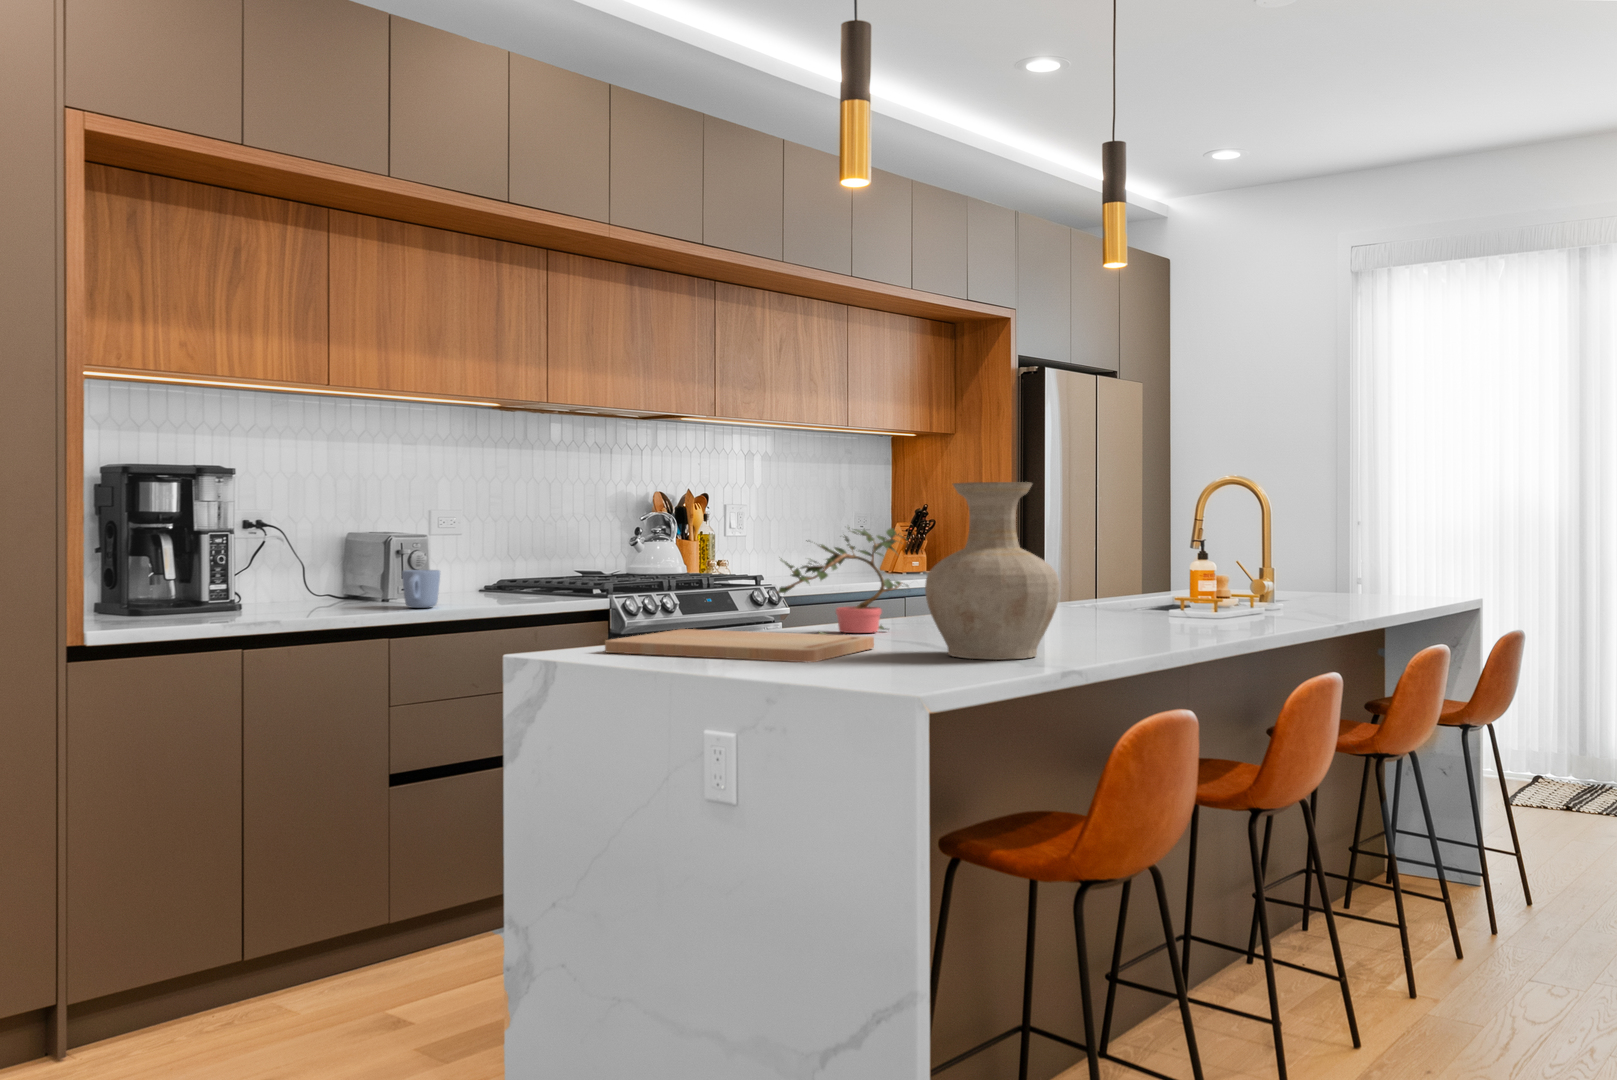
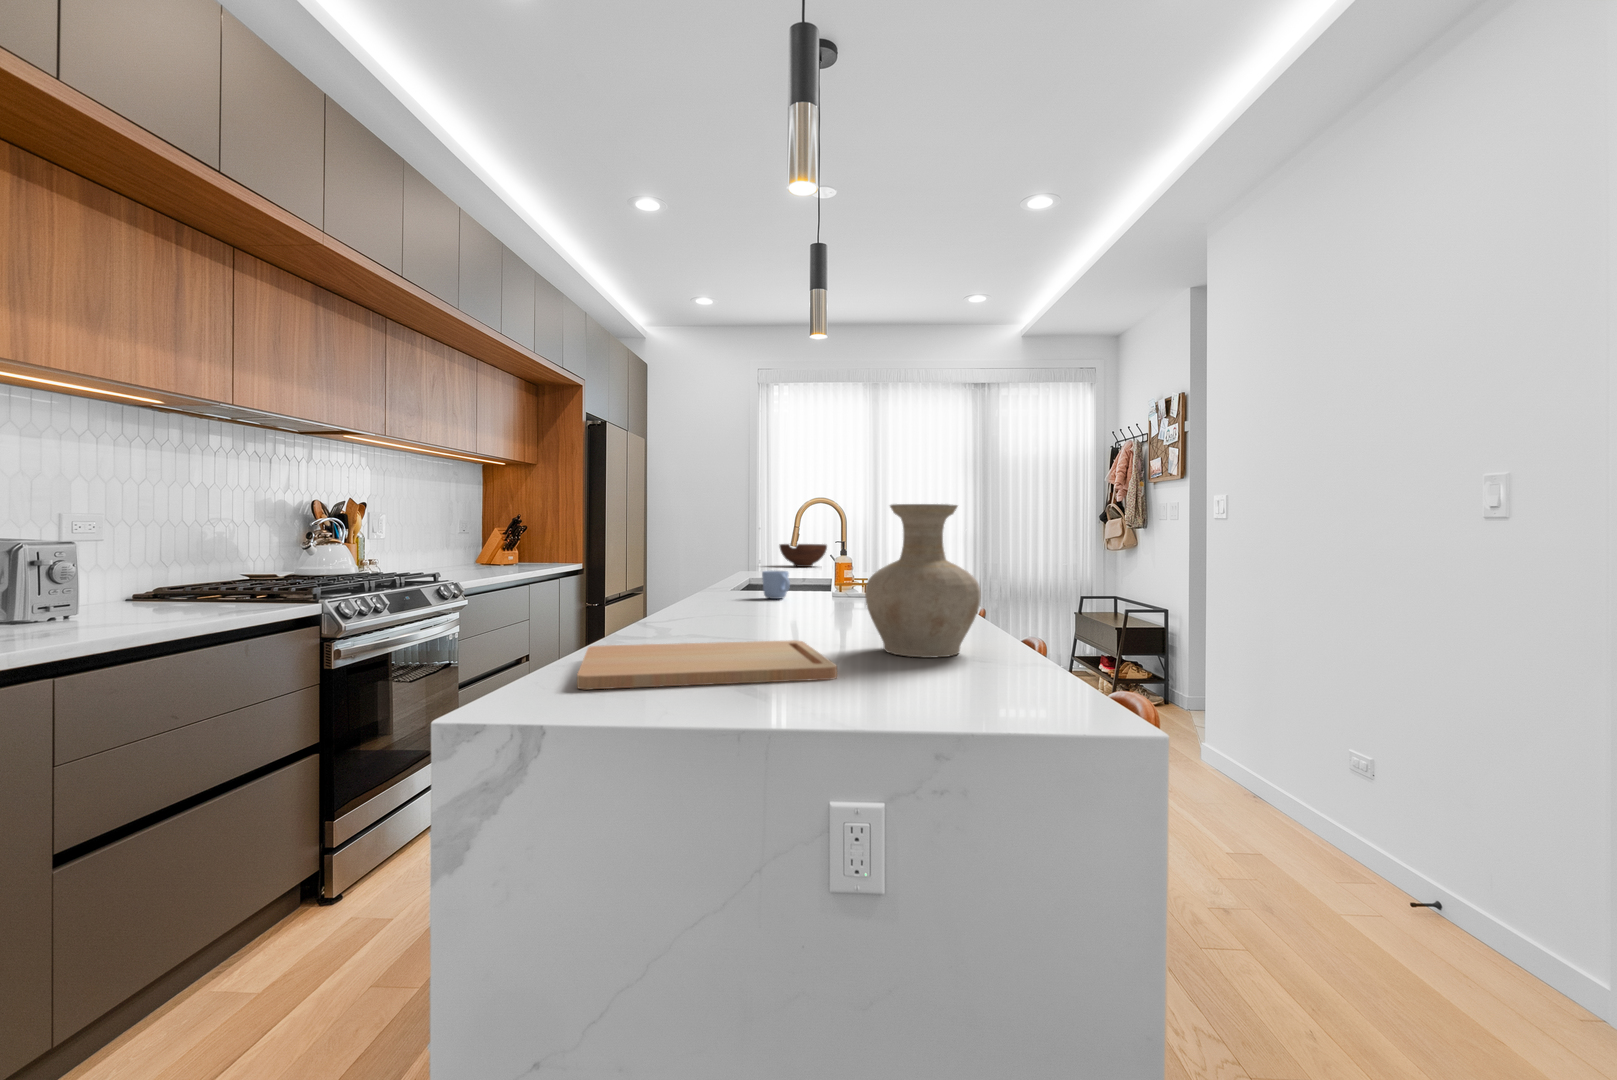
potted plant: present [777,527,908,634] -> none [647,535,733,638]
fruit bowl: none [1350,547,1442,587] -> present [780,544,827,567]
mug: present [402,570,440,608] -> present [762,571,790,599]

